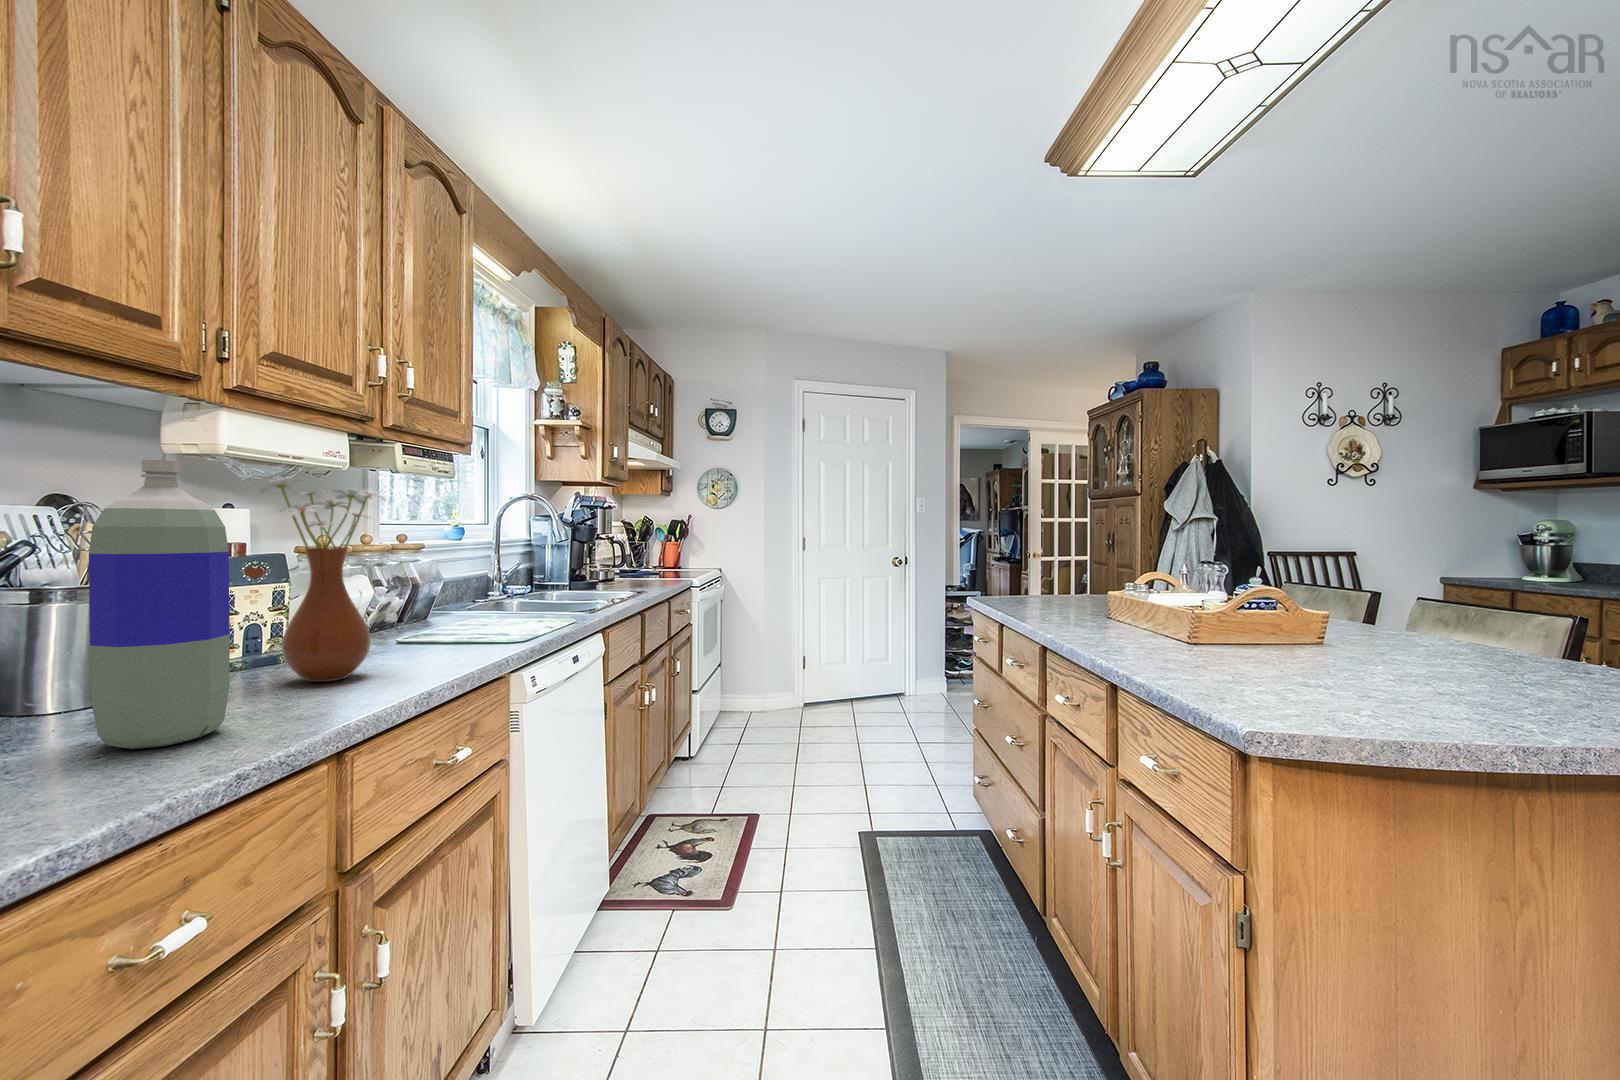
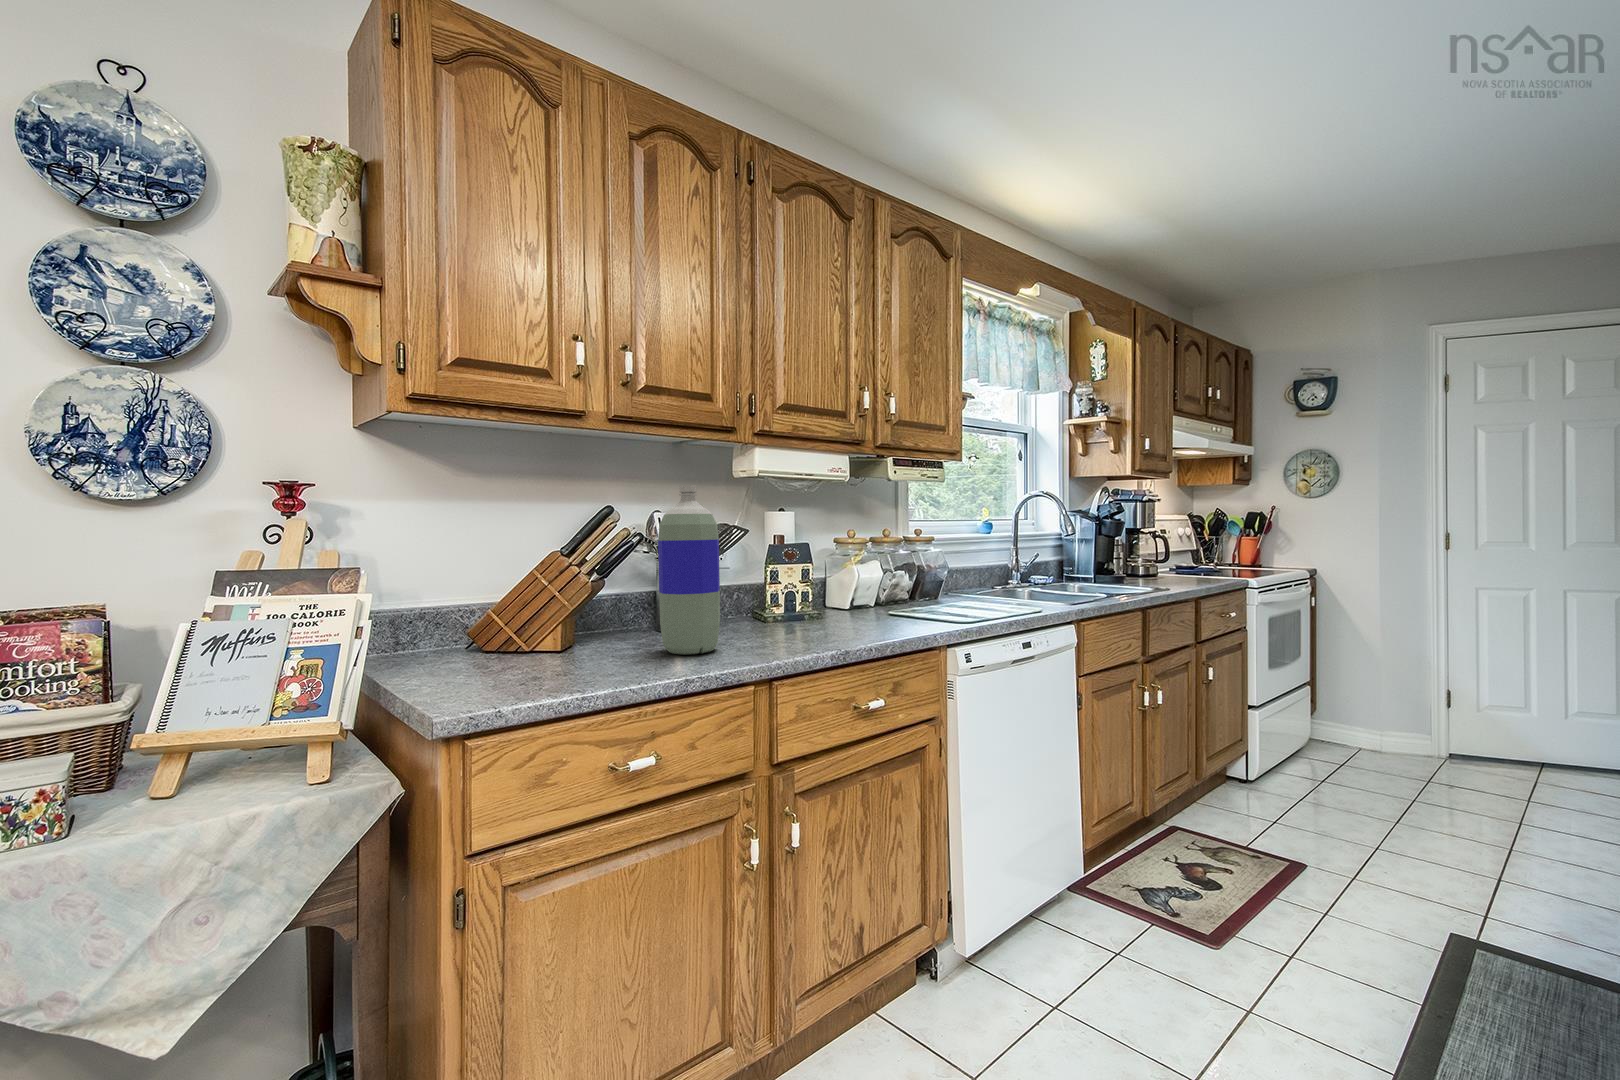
vase: present [260,479,386,682] -> none [773,491,839,632]

